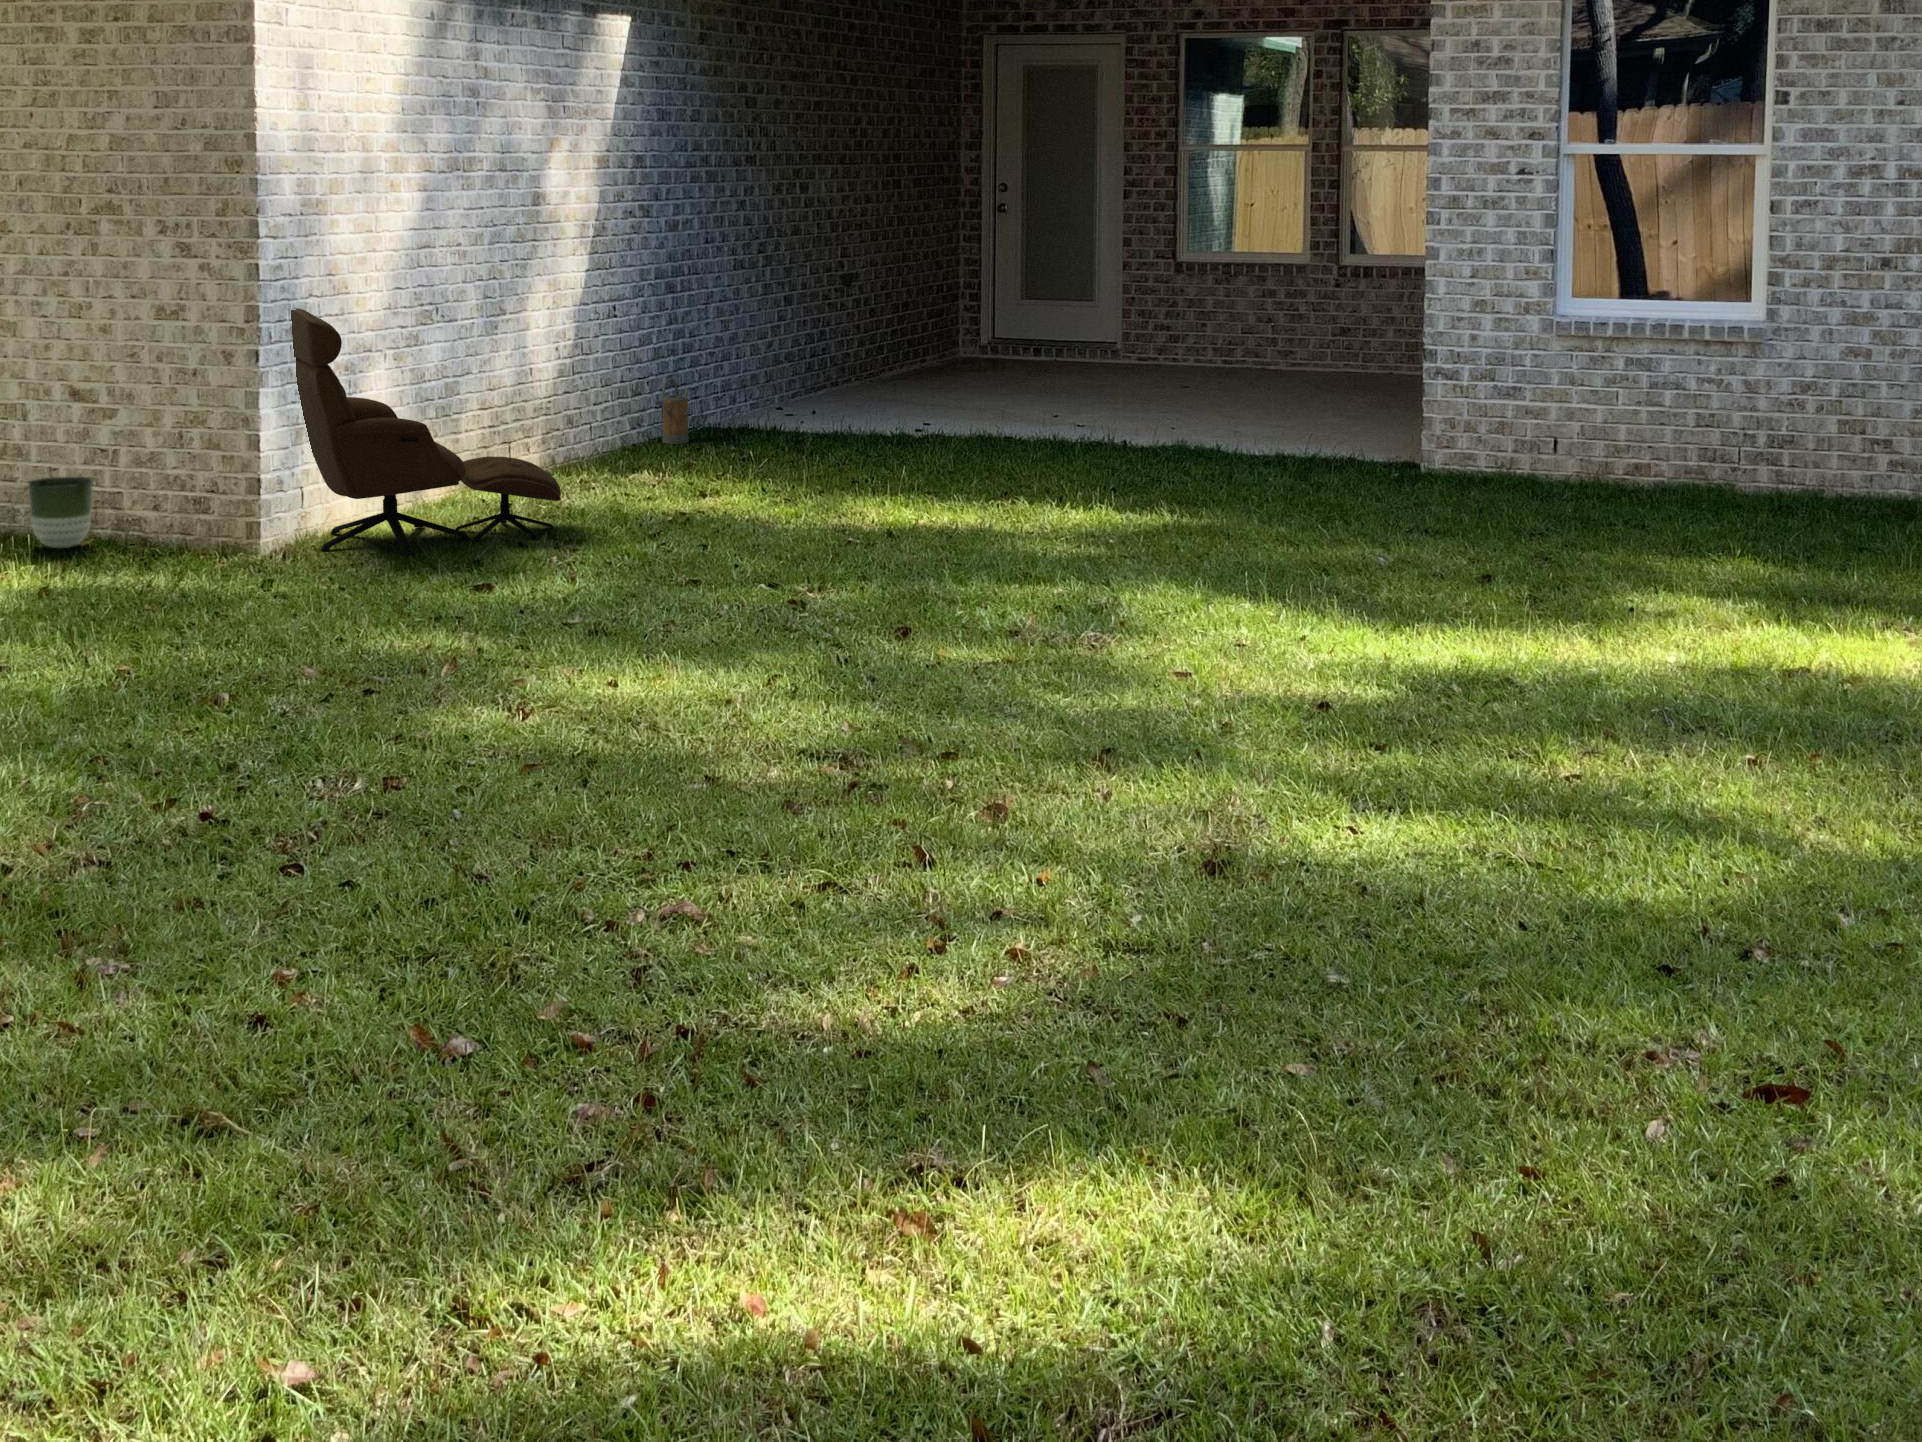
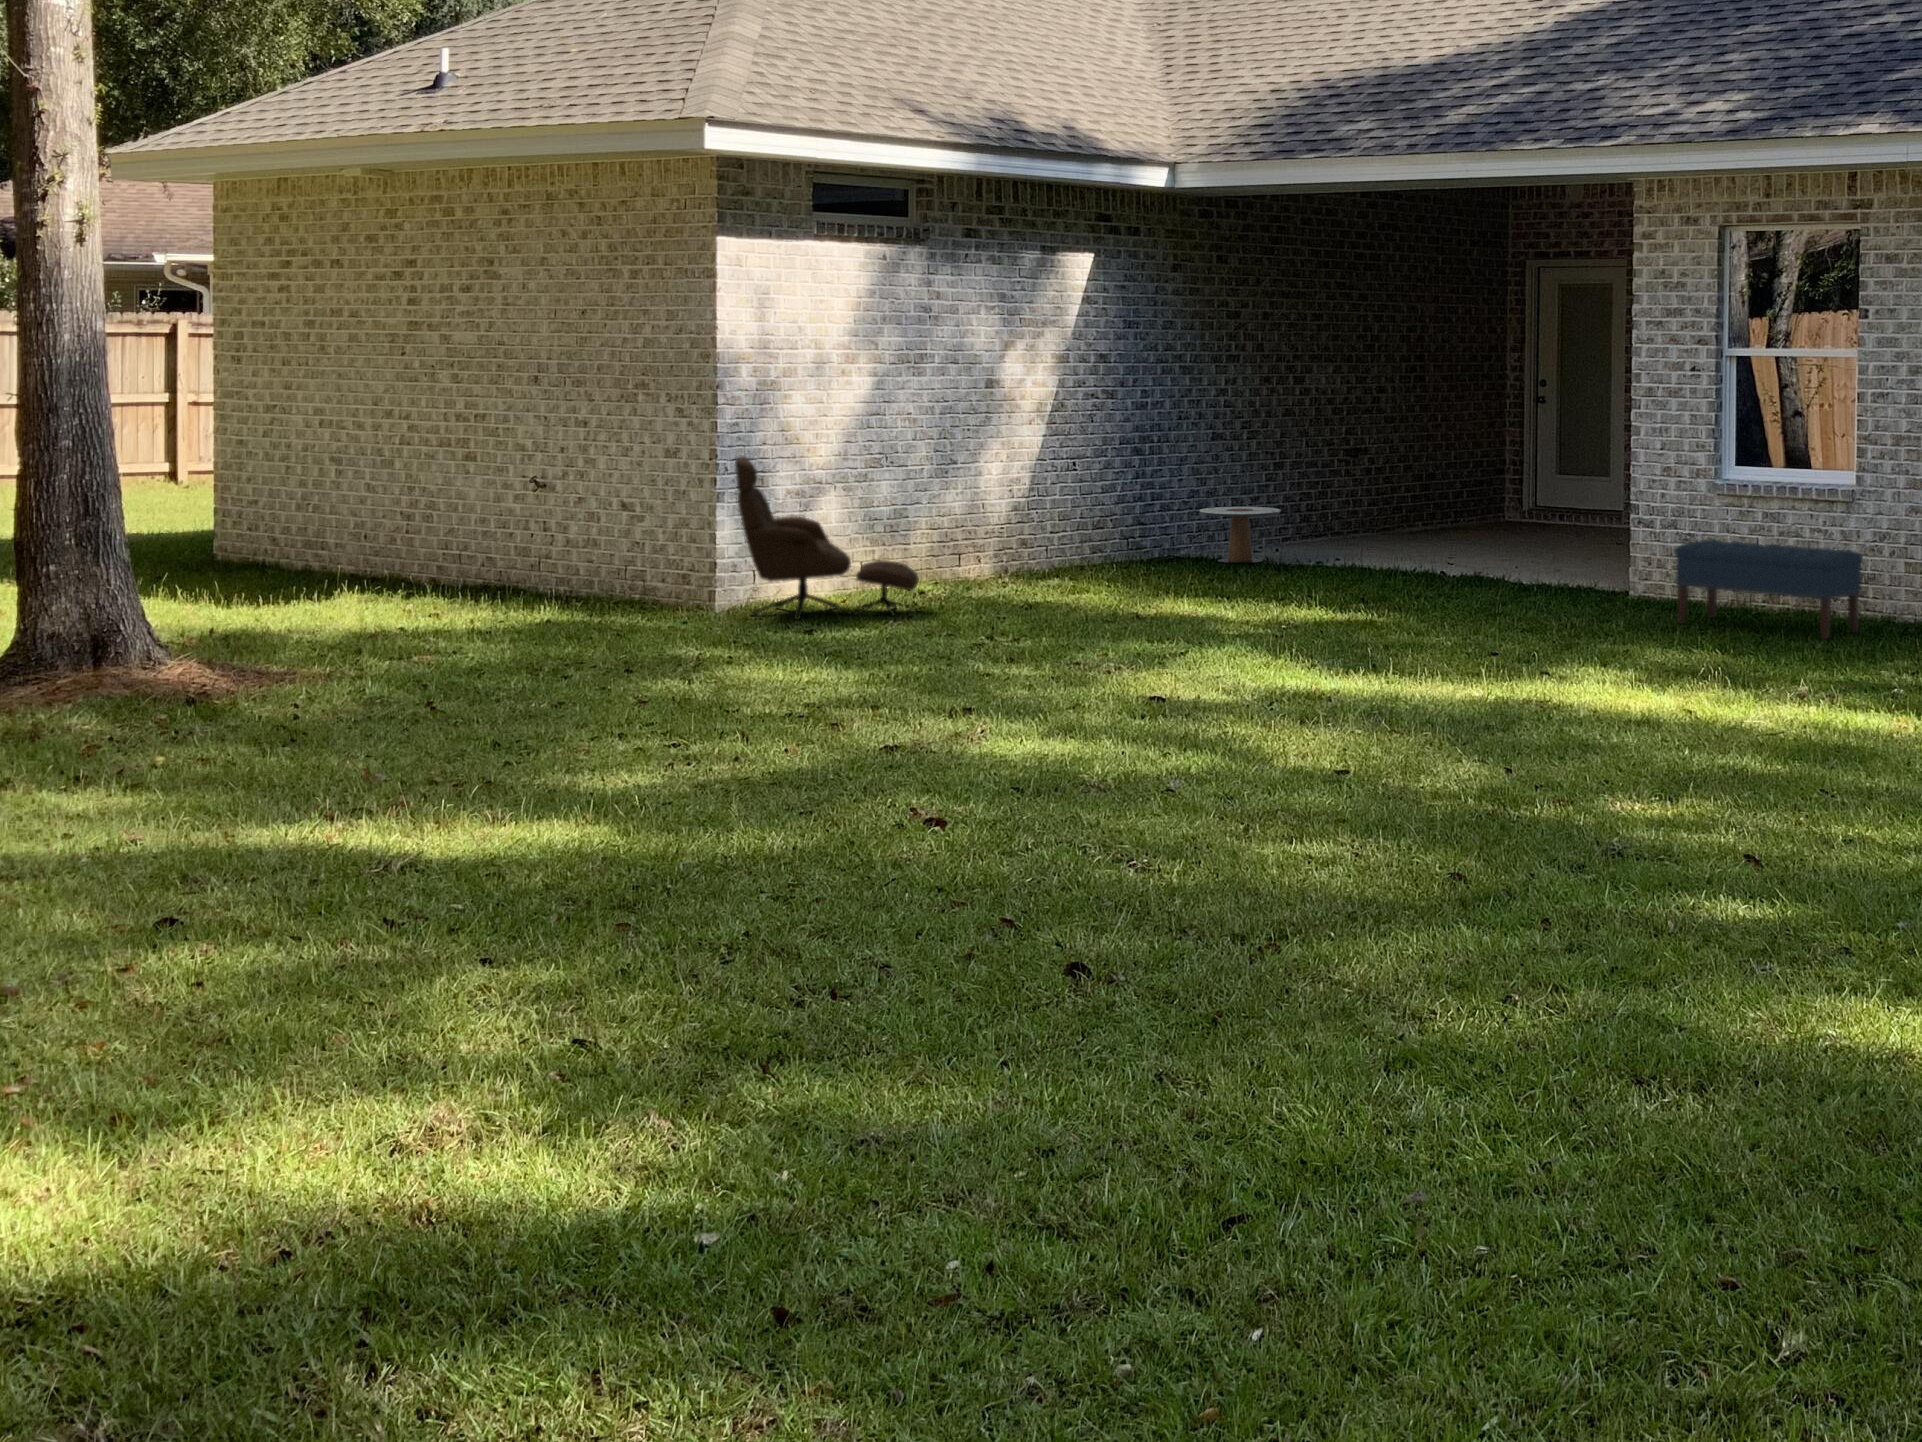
side table: none [722,349,827,424] -> present [1199,507,1281,563]
watering can: present [661,378,689,444] -> none [1116,522,1148,572]
bench: none [1544,385,1784,509] -> present [1675,540,1863,639]
planter: present [28,477,92,548] -> none [583,562,625,608]

